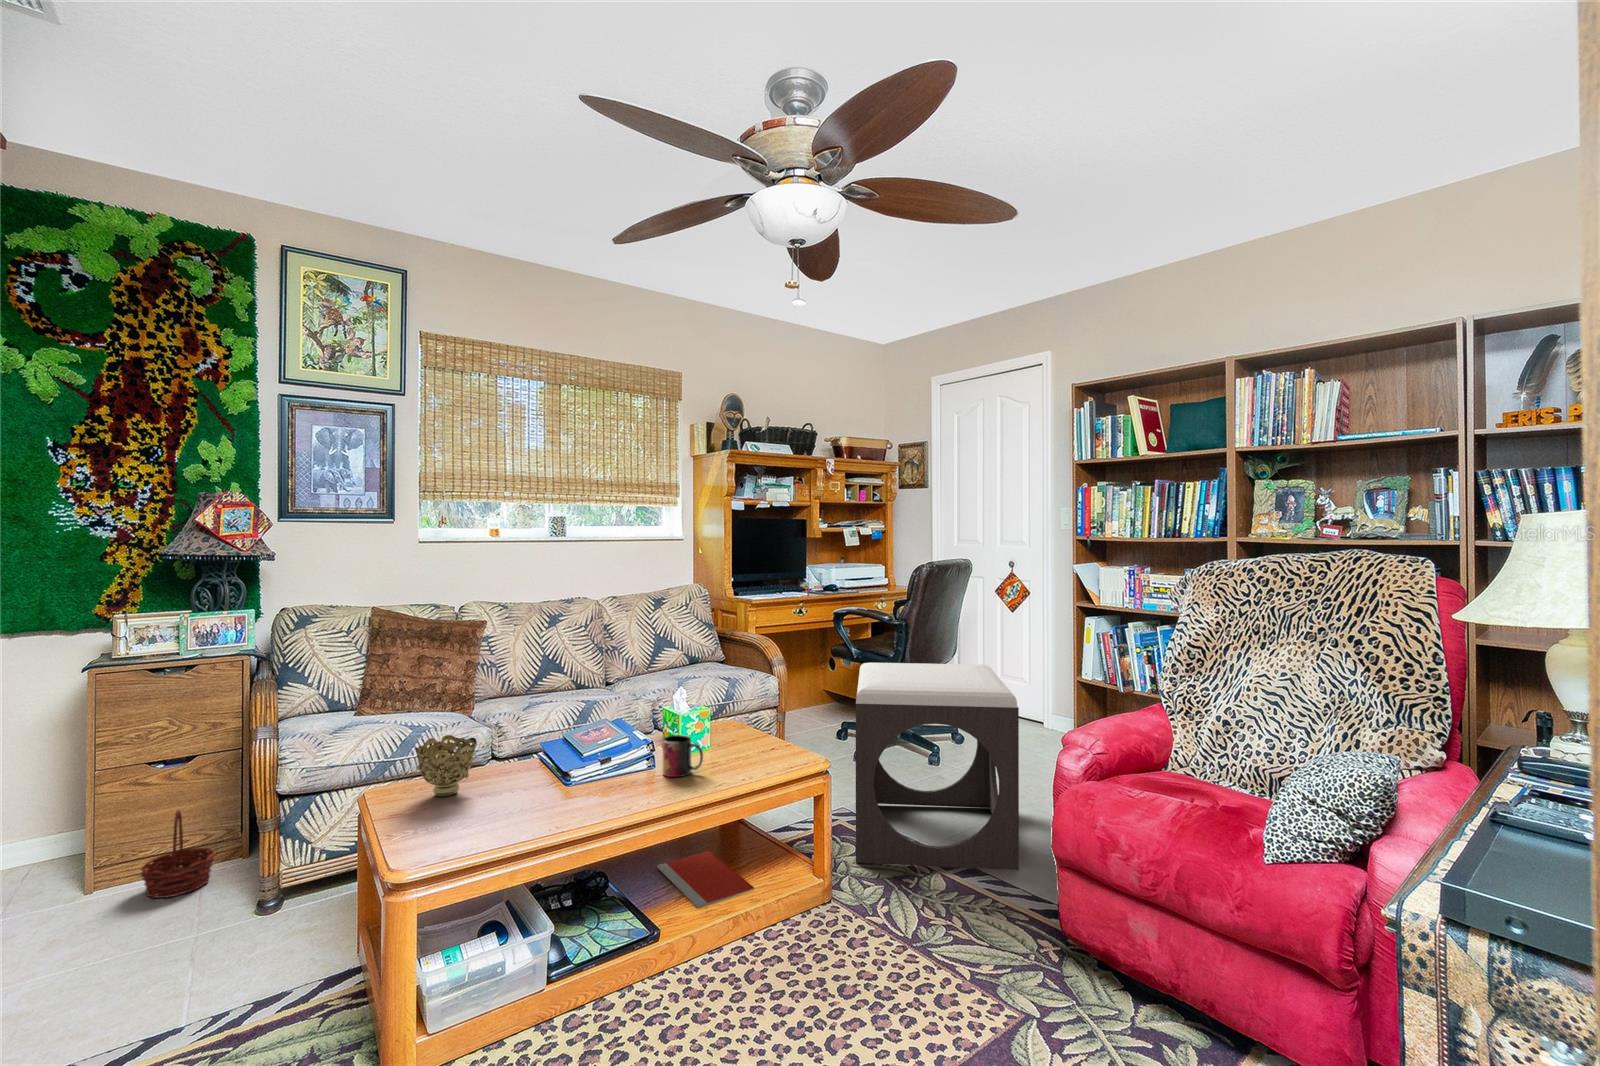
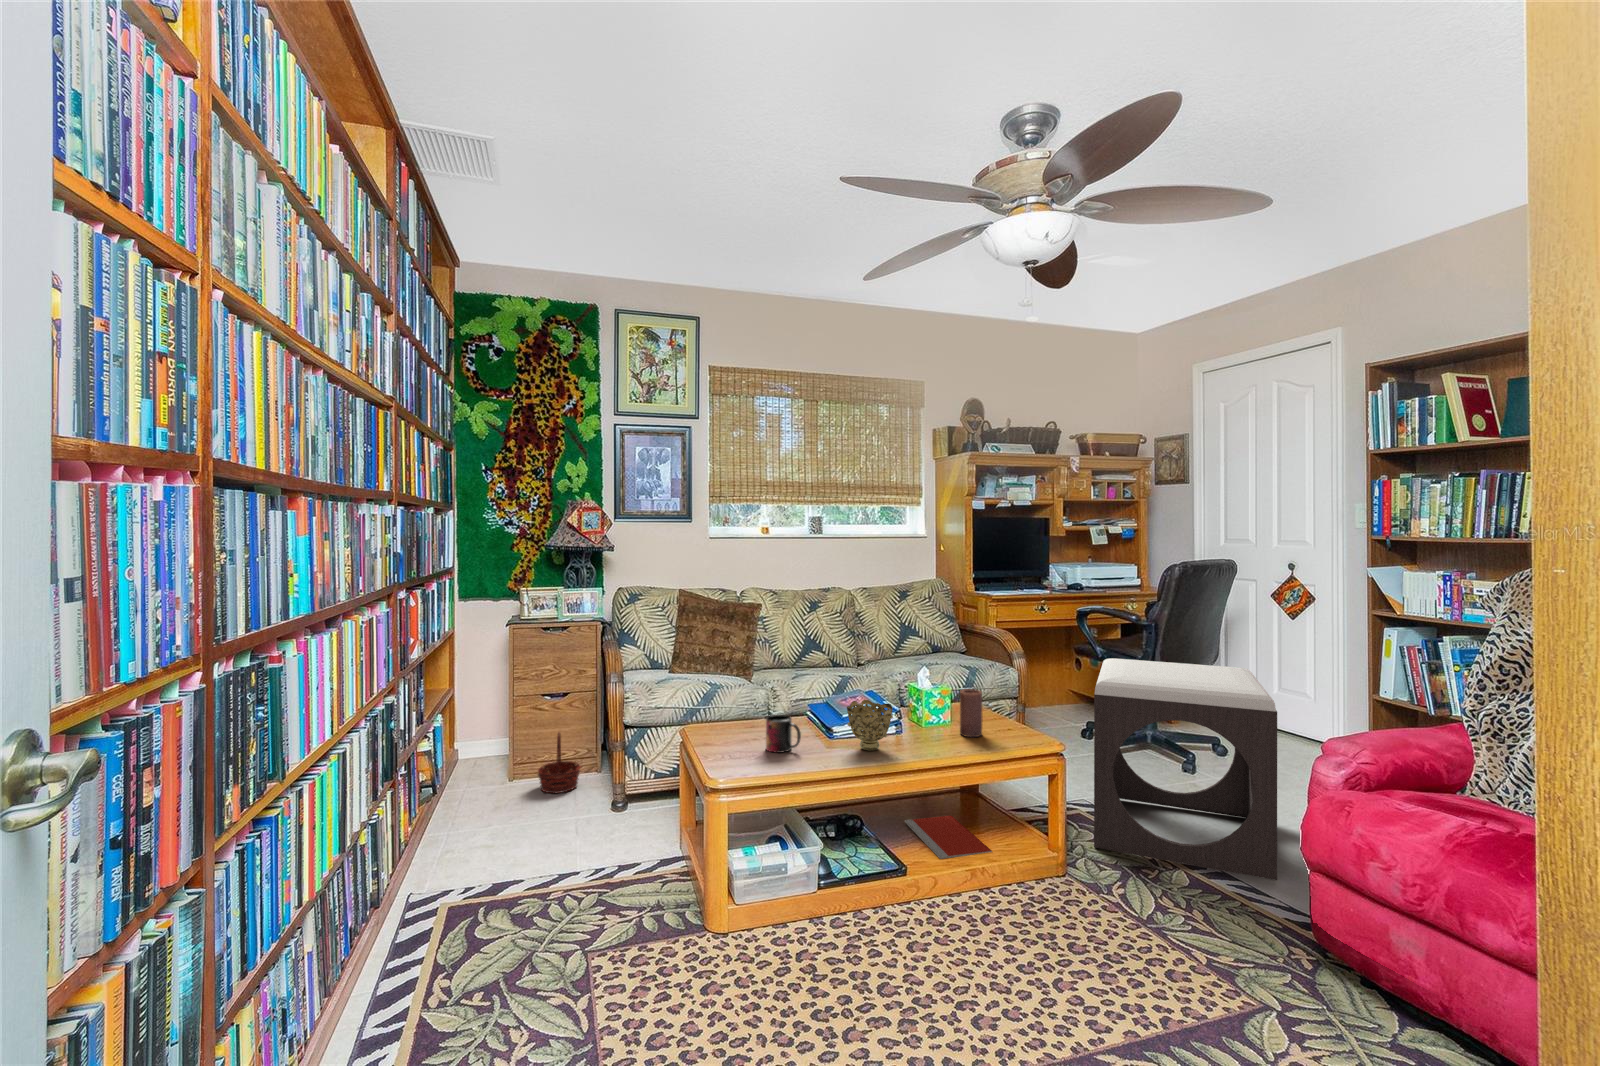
candle: none [719,709,743,764] -> present [960,689,983,737]
decorative bowl: present [415,735,477,796] -> present [847,700,893,751]
mug: present [663,735,703,777] -> present [766,714,801,753]

